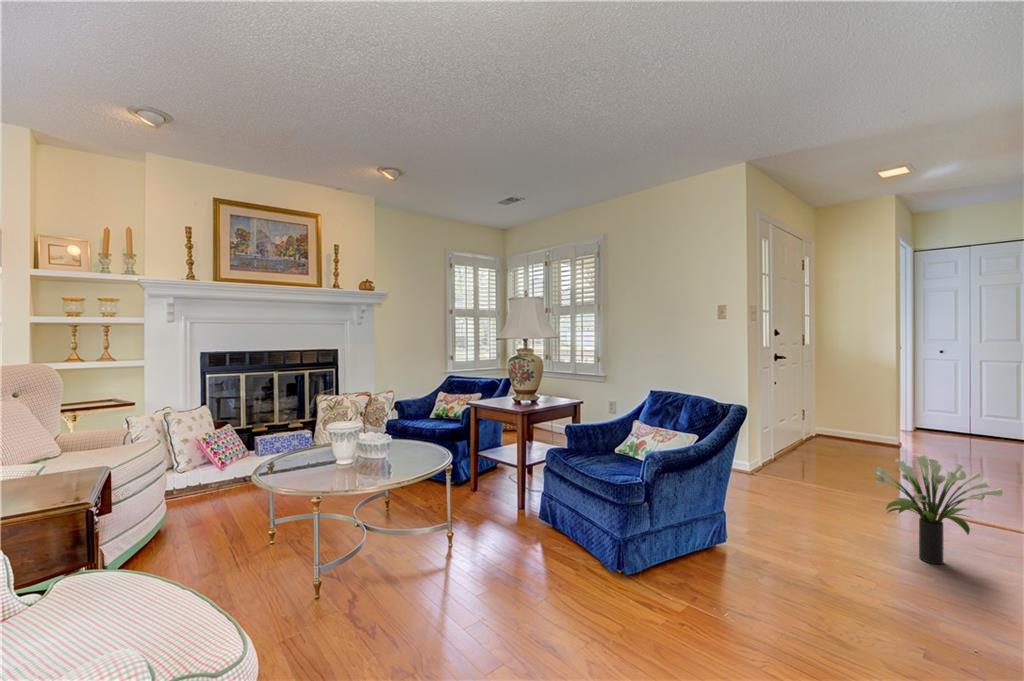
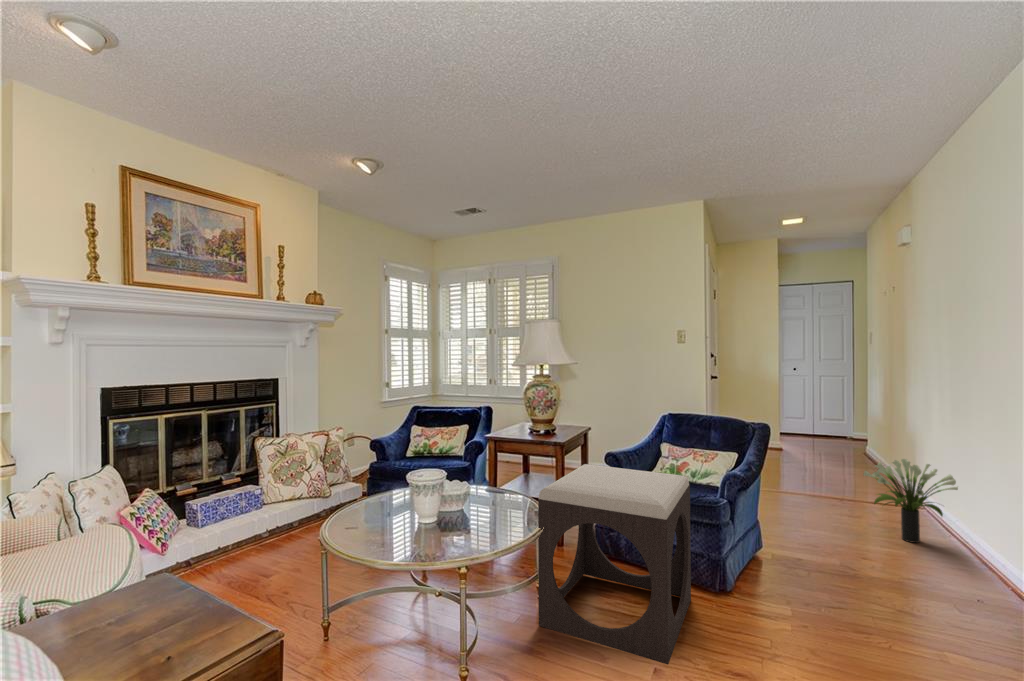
footstool: none [408,427,565,608] -> present [538,464,691,665]

